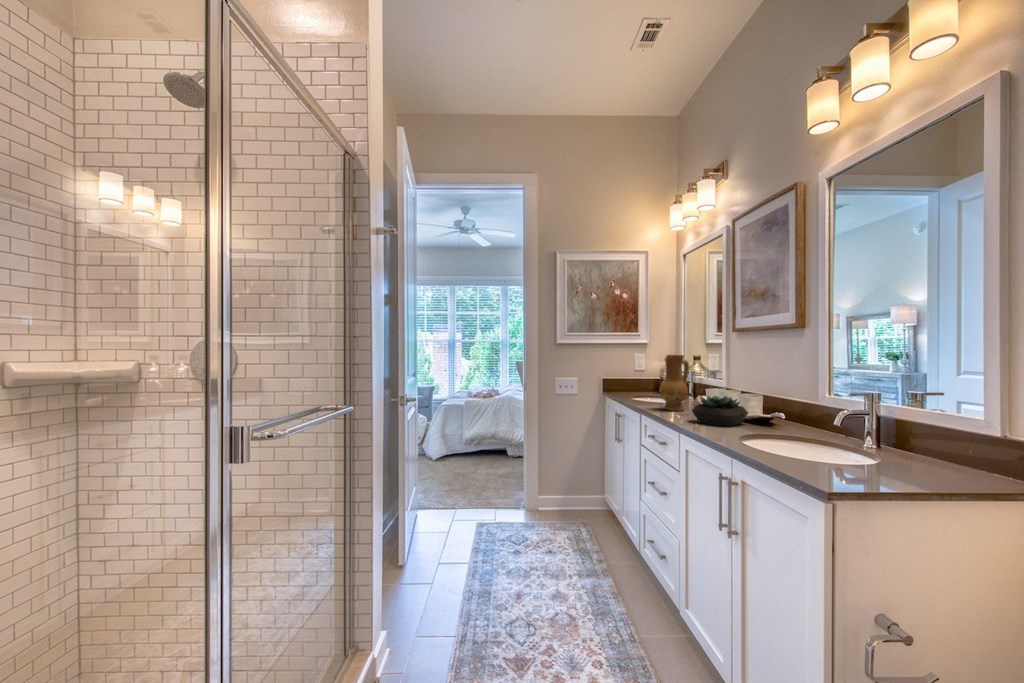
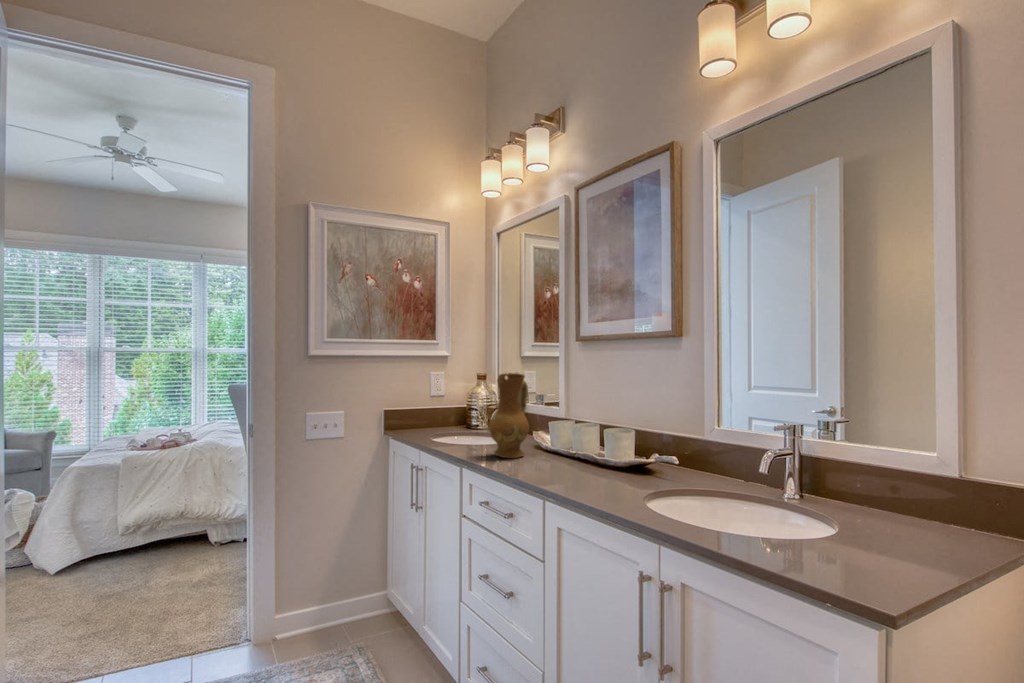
succulent plant: present [692,396,748,426] -> none [554,434,627,483]

